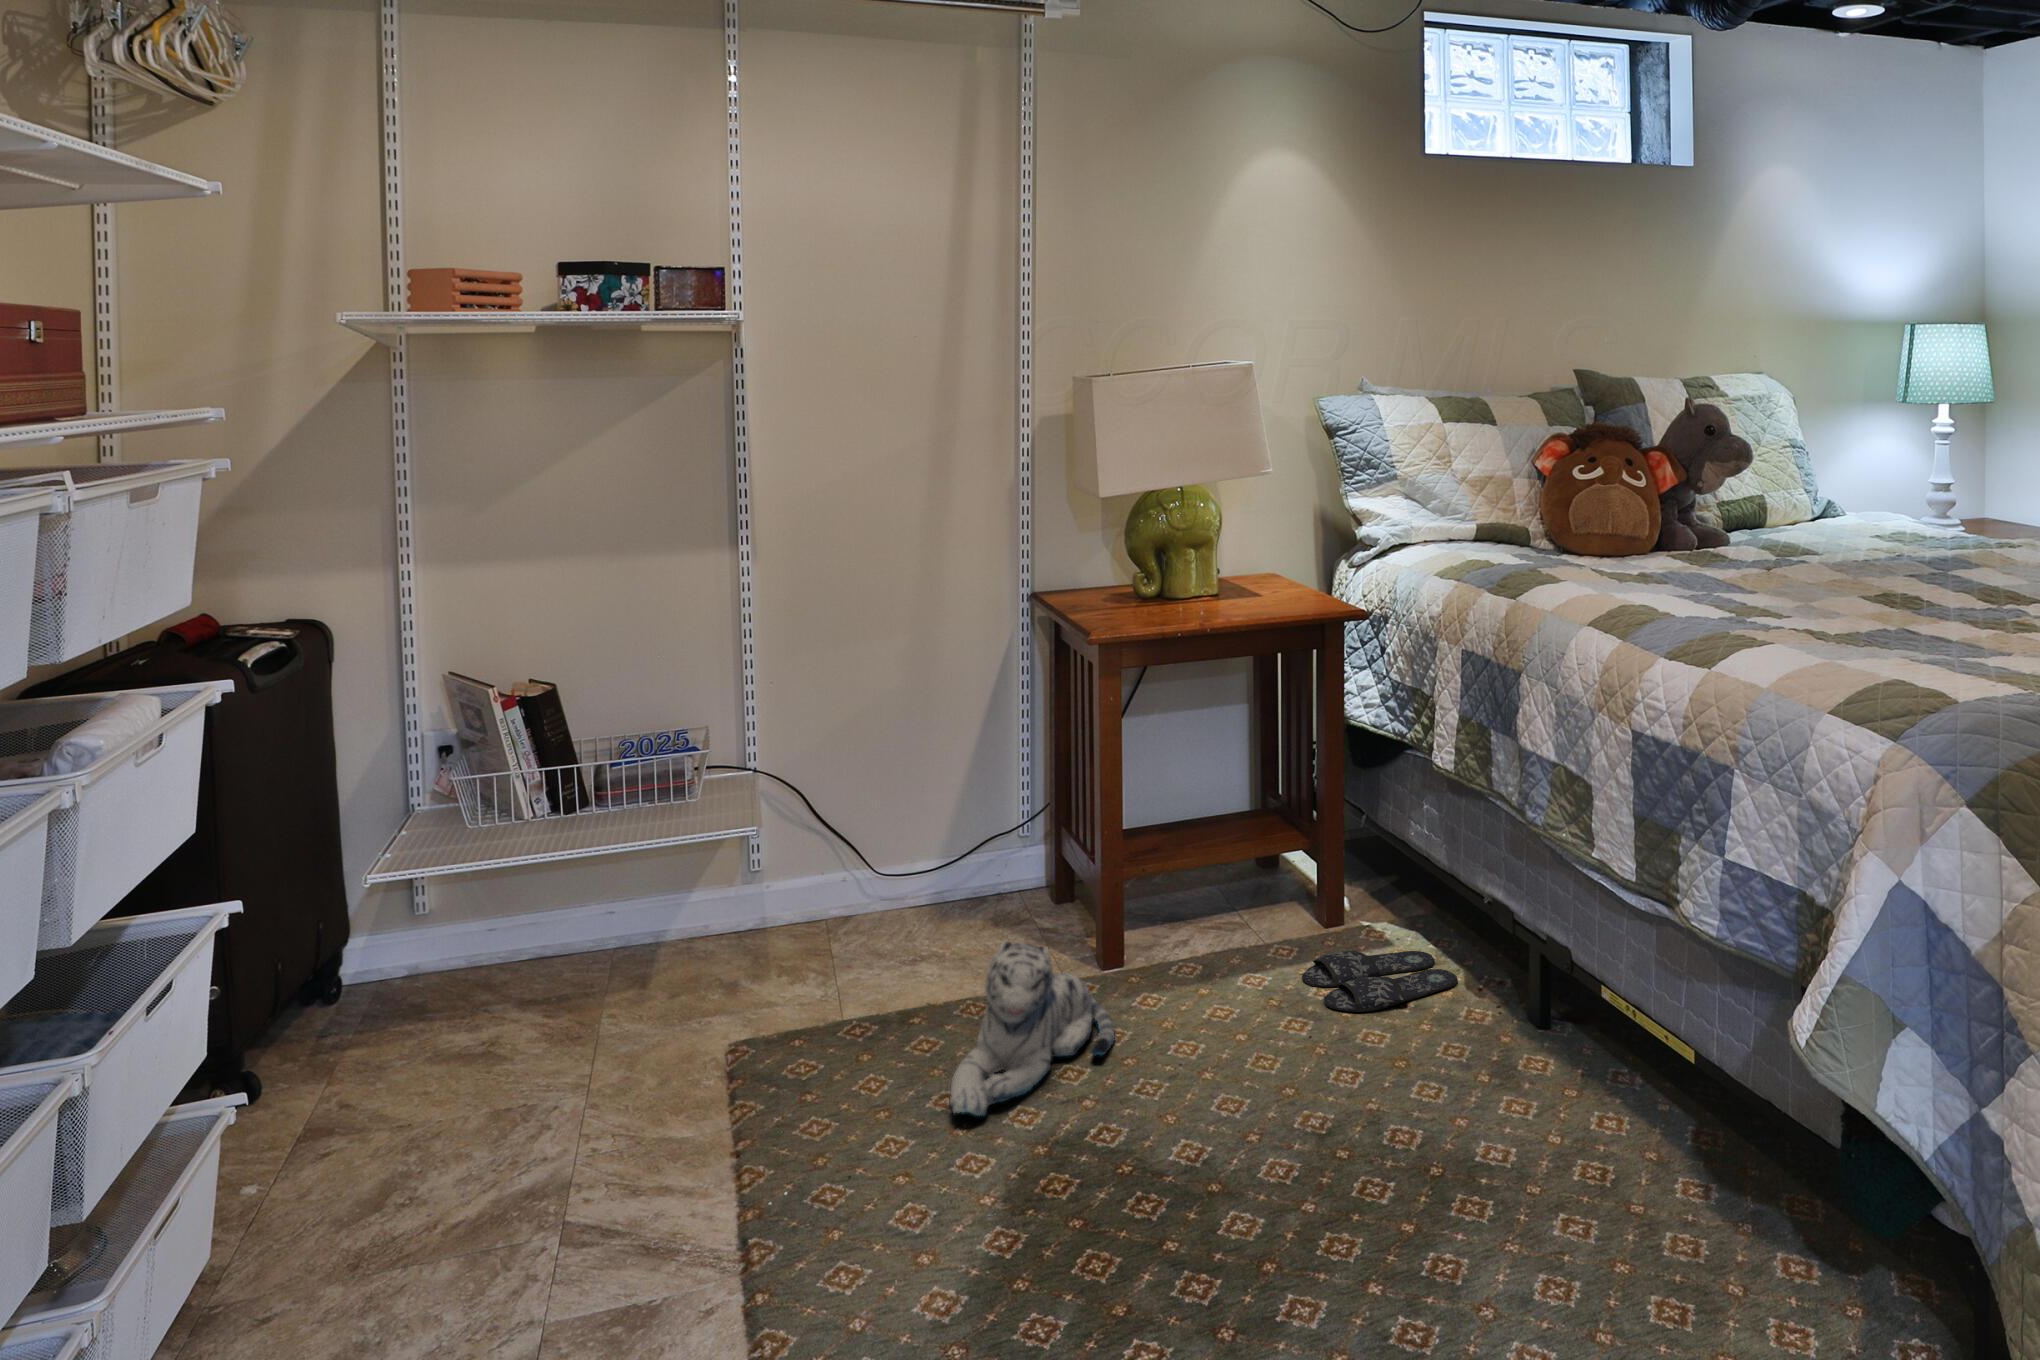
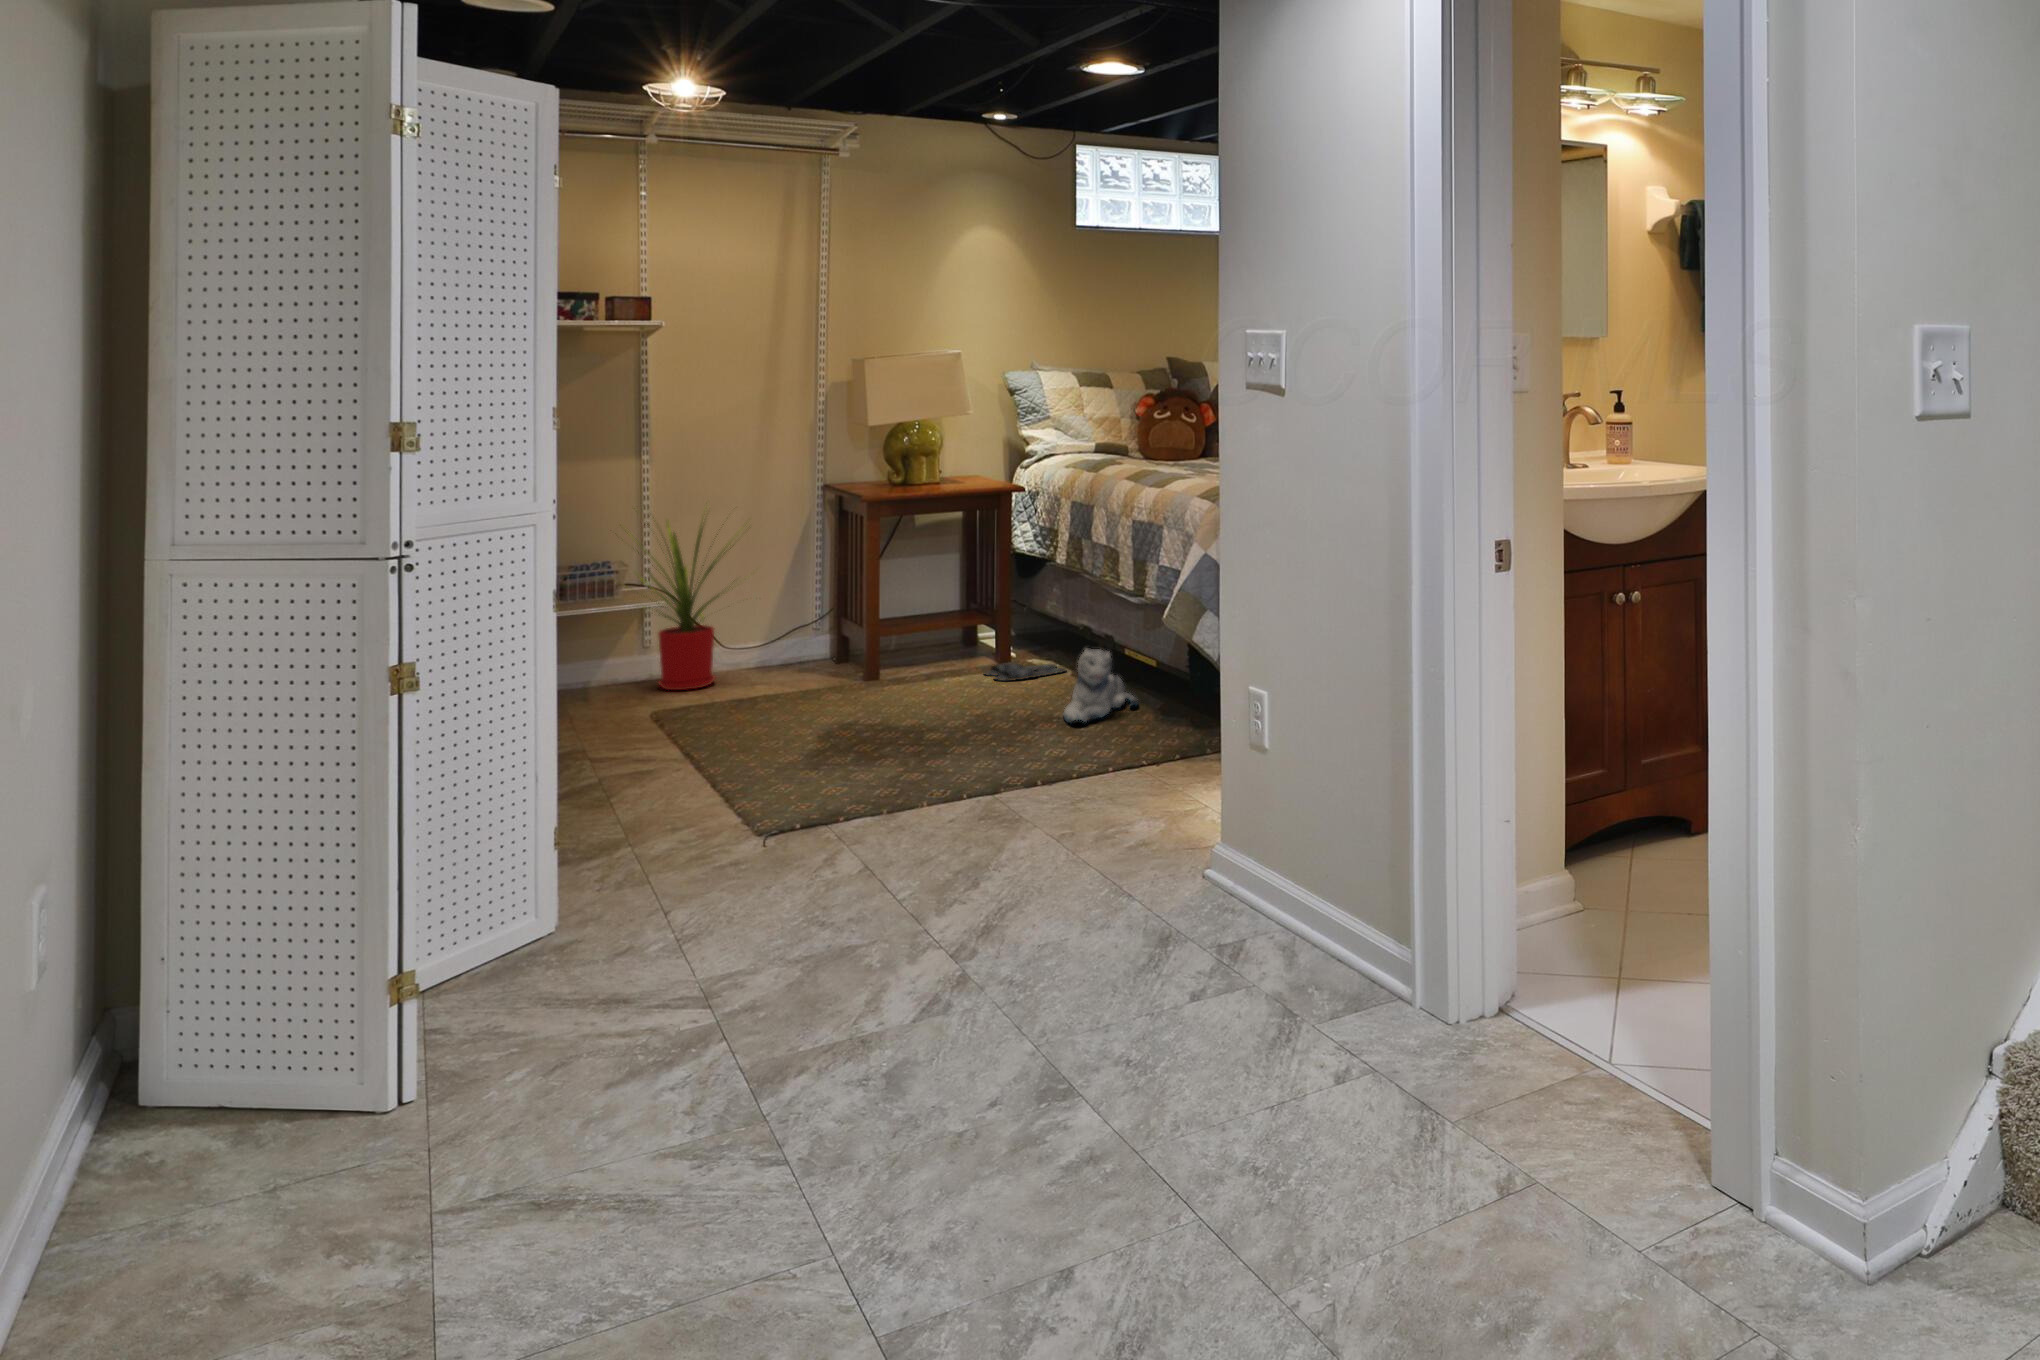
house plant: none [647,630,915,992] -> present [620,503,731,690]
plush toy: present [950,941,1115,1116] -> present [1063,648,1139,723]

